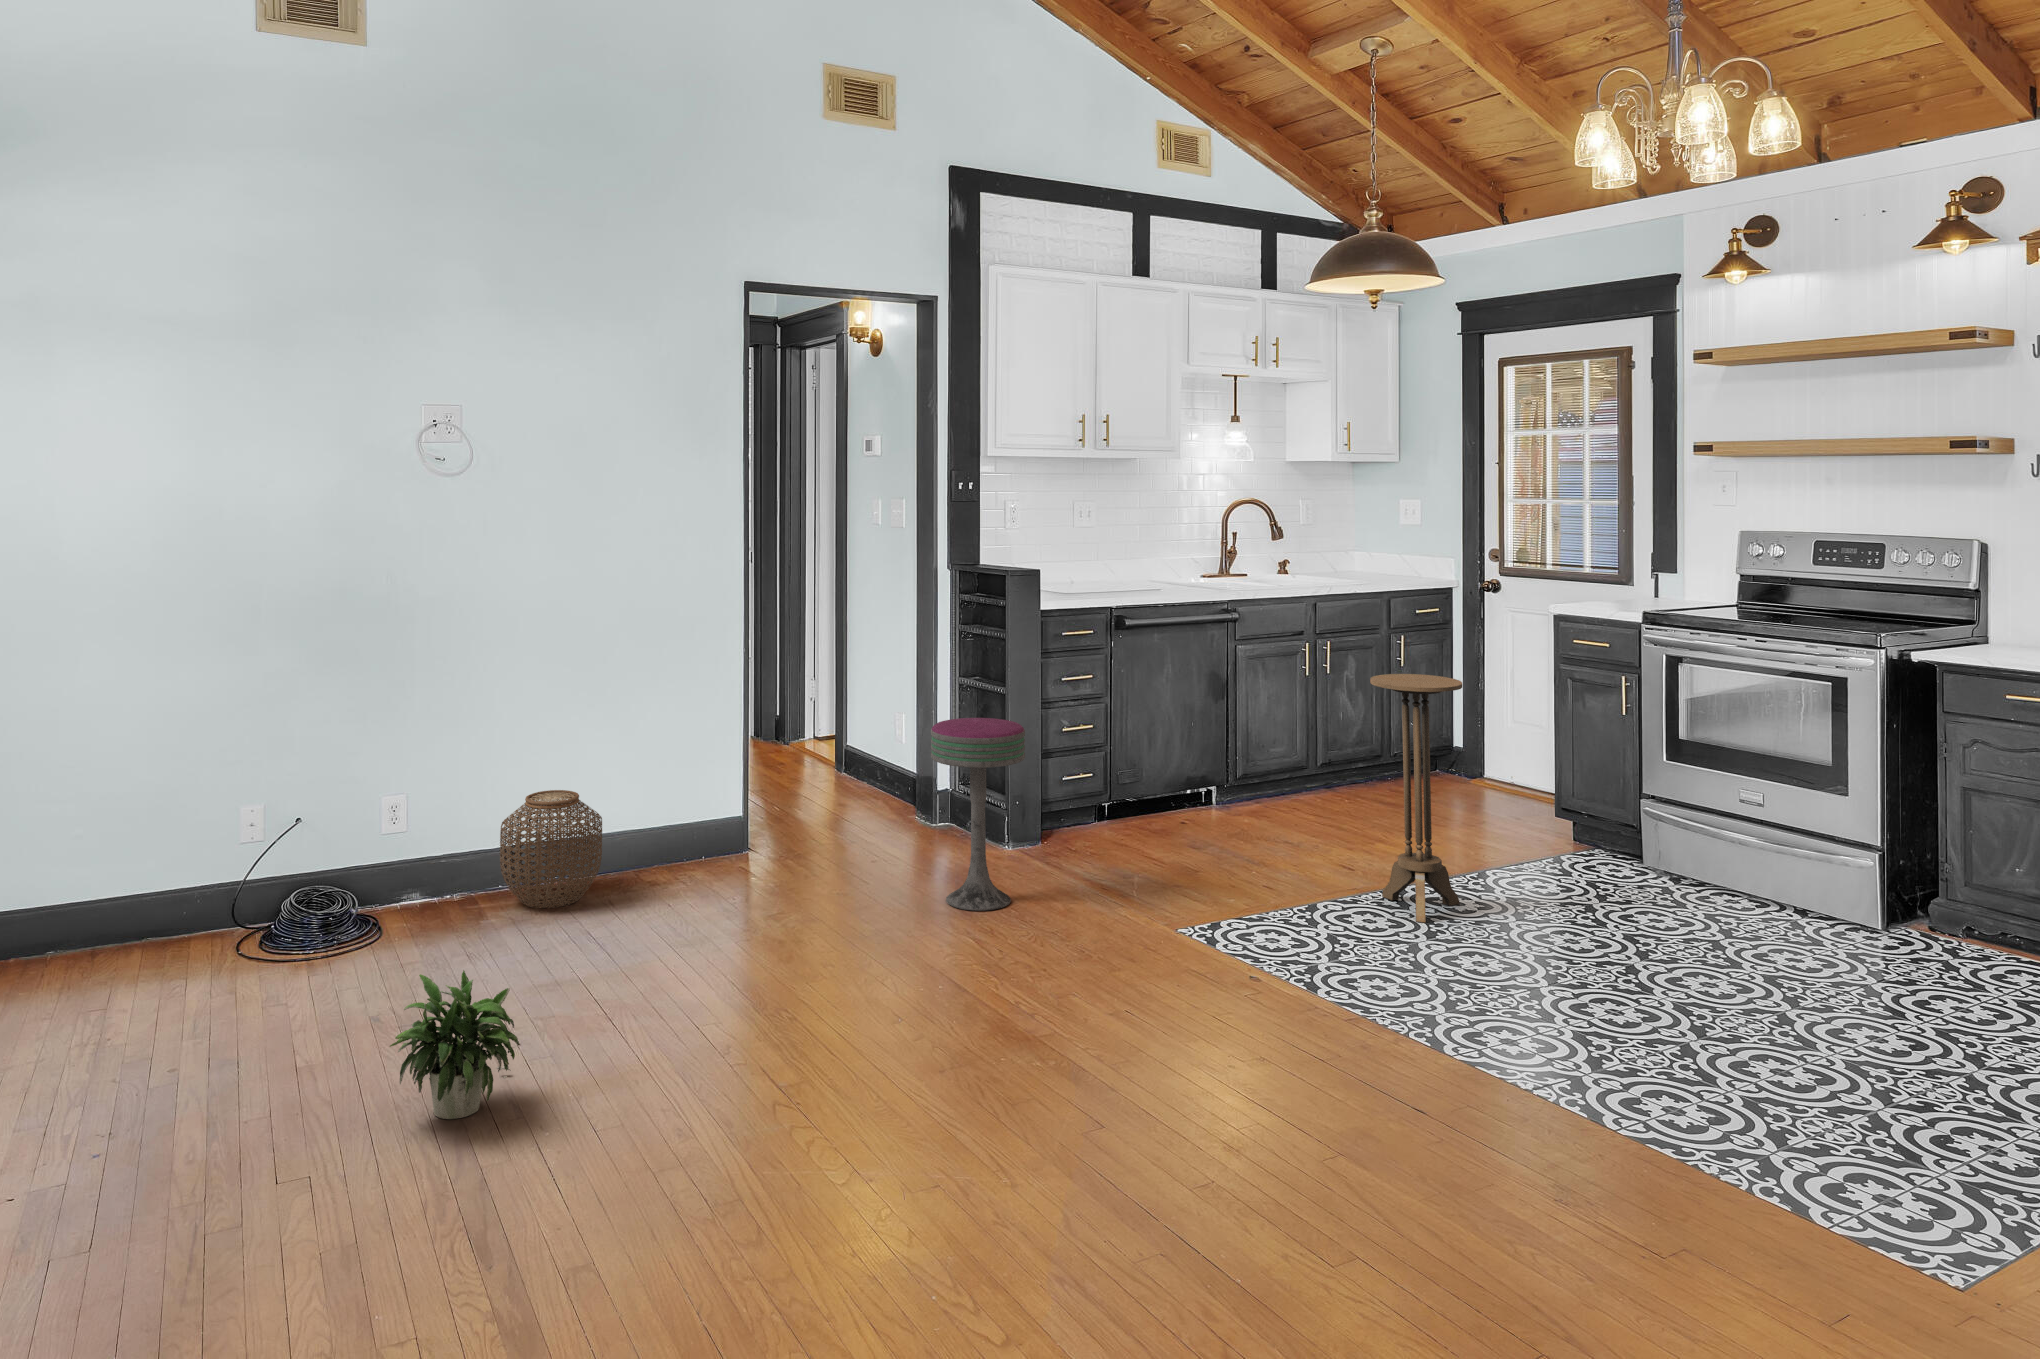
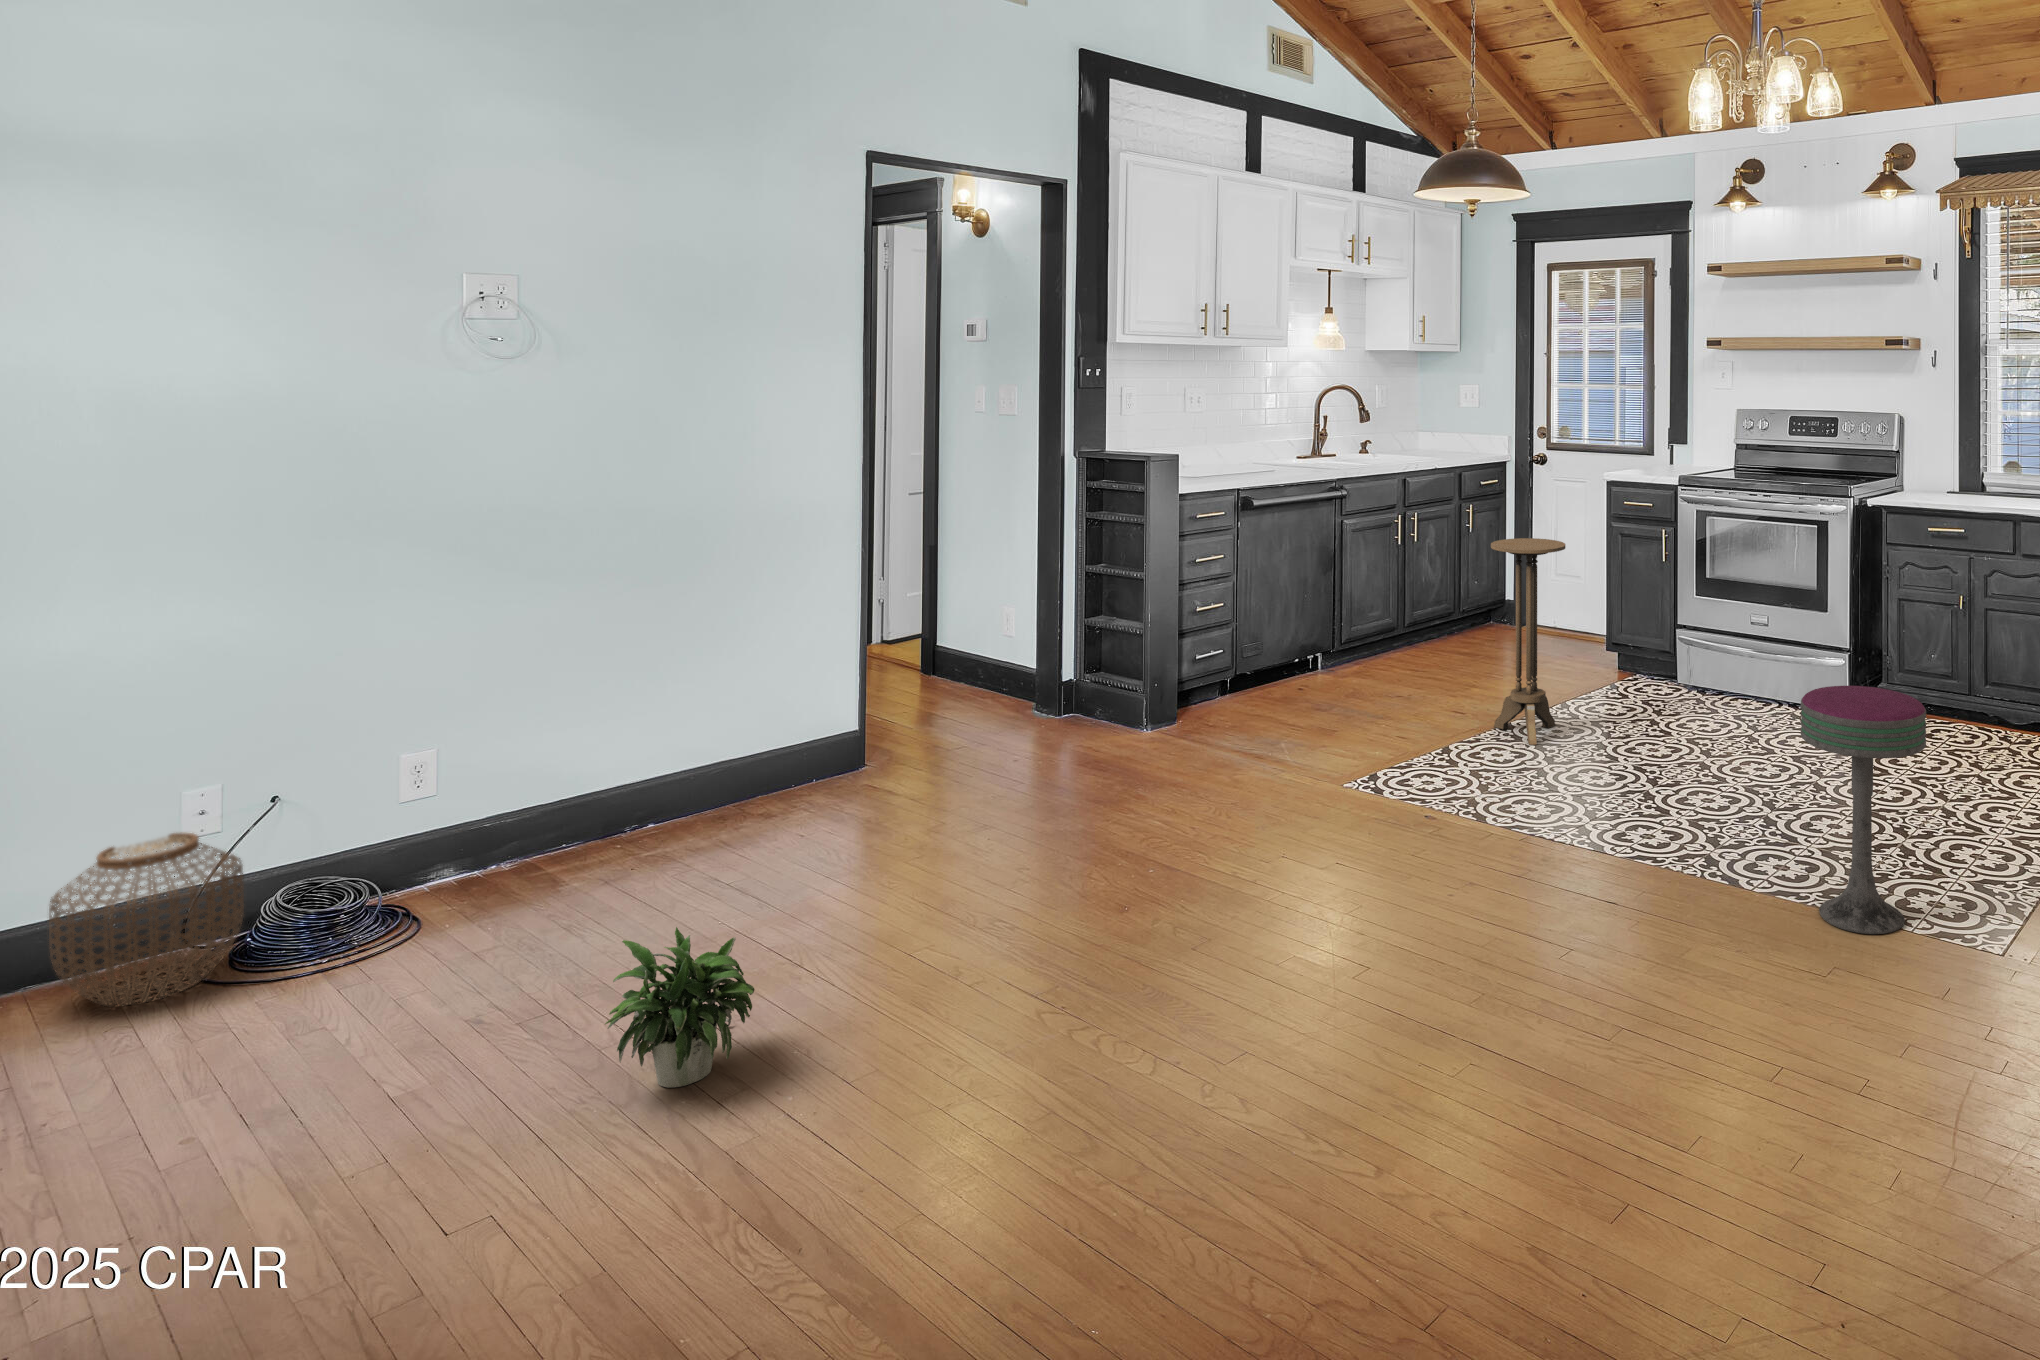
bar stool: present [931,718,1025,911] -> present [1801,686,1926,934]
woven basket: present [500,790,602,908] -> present [49,832,244,1007]

